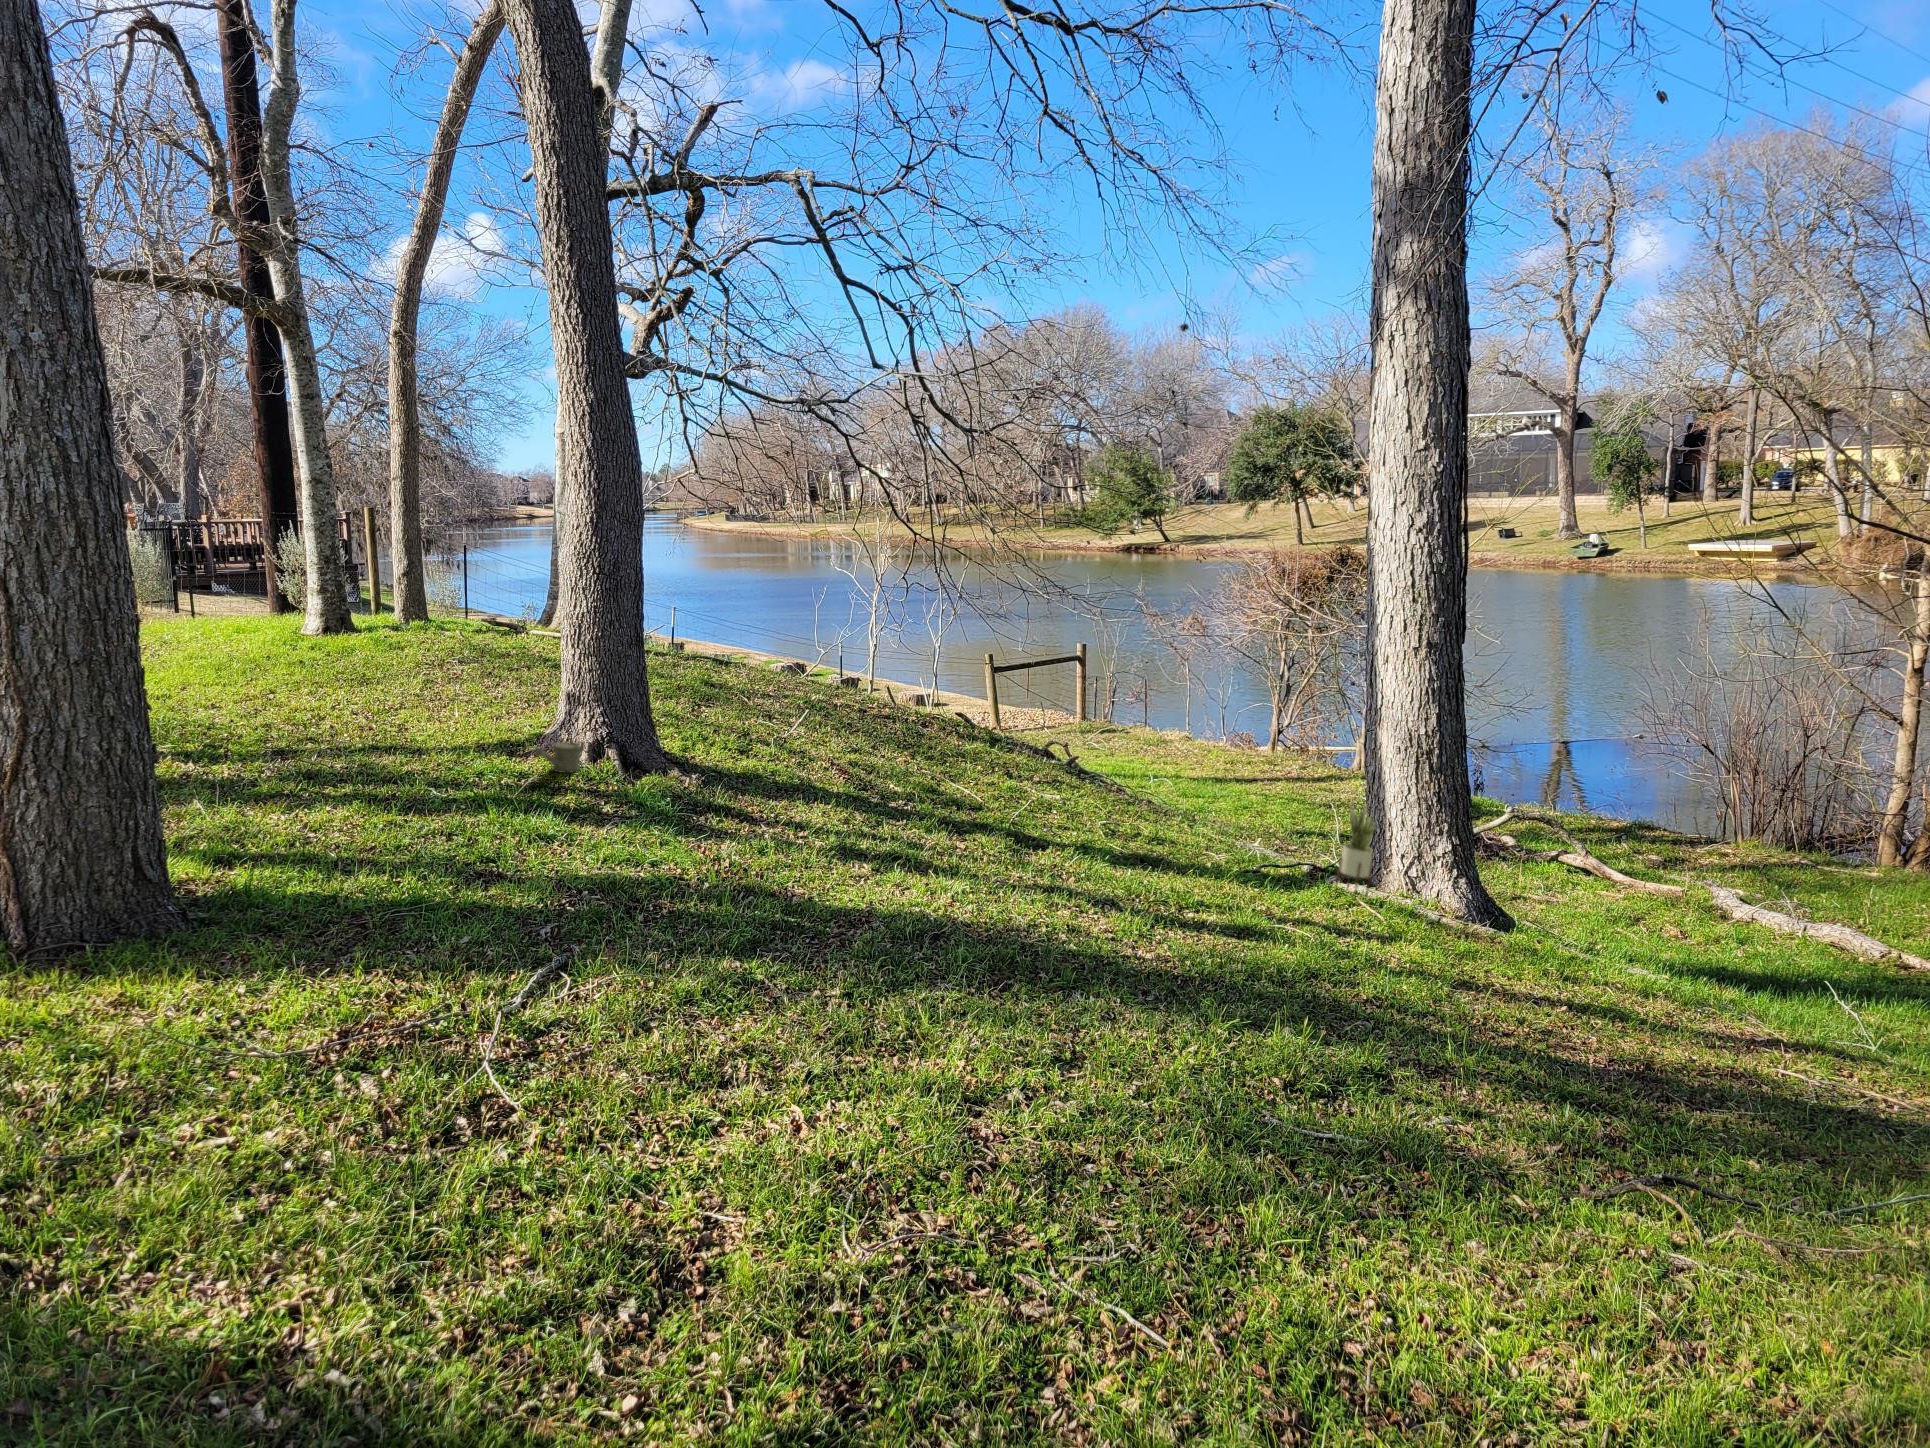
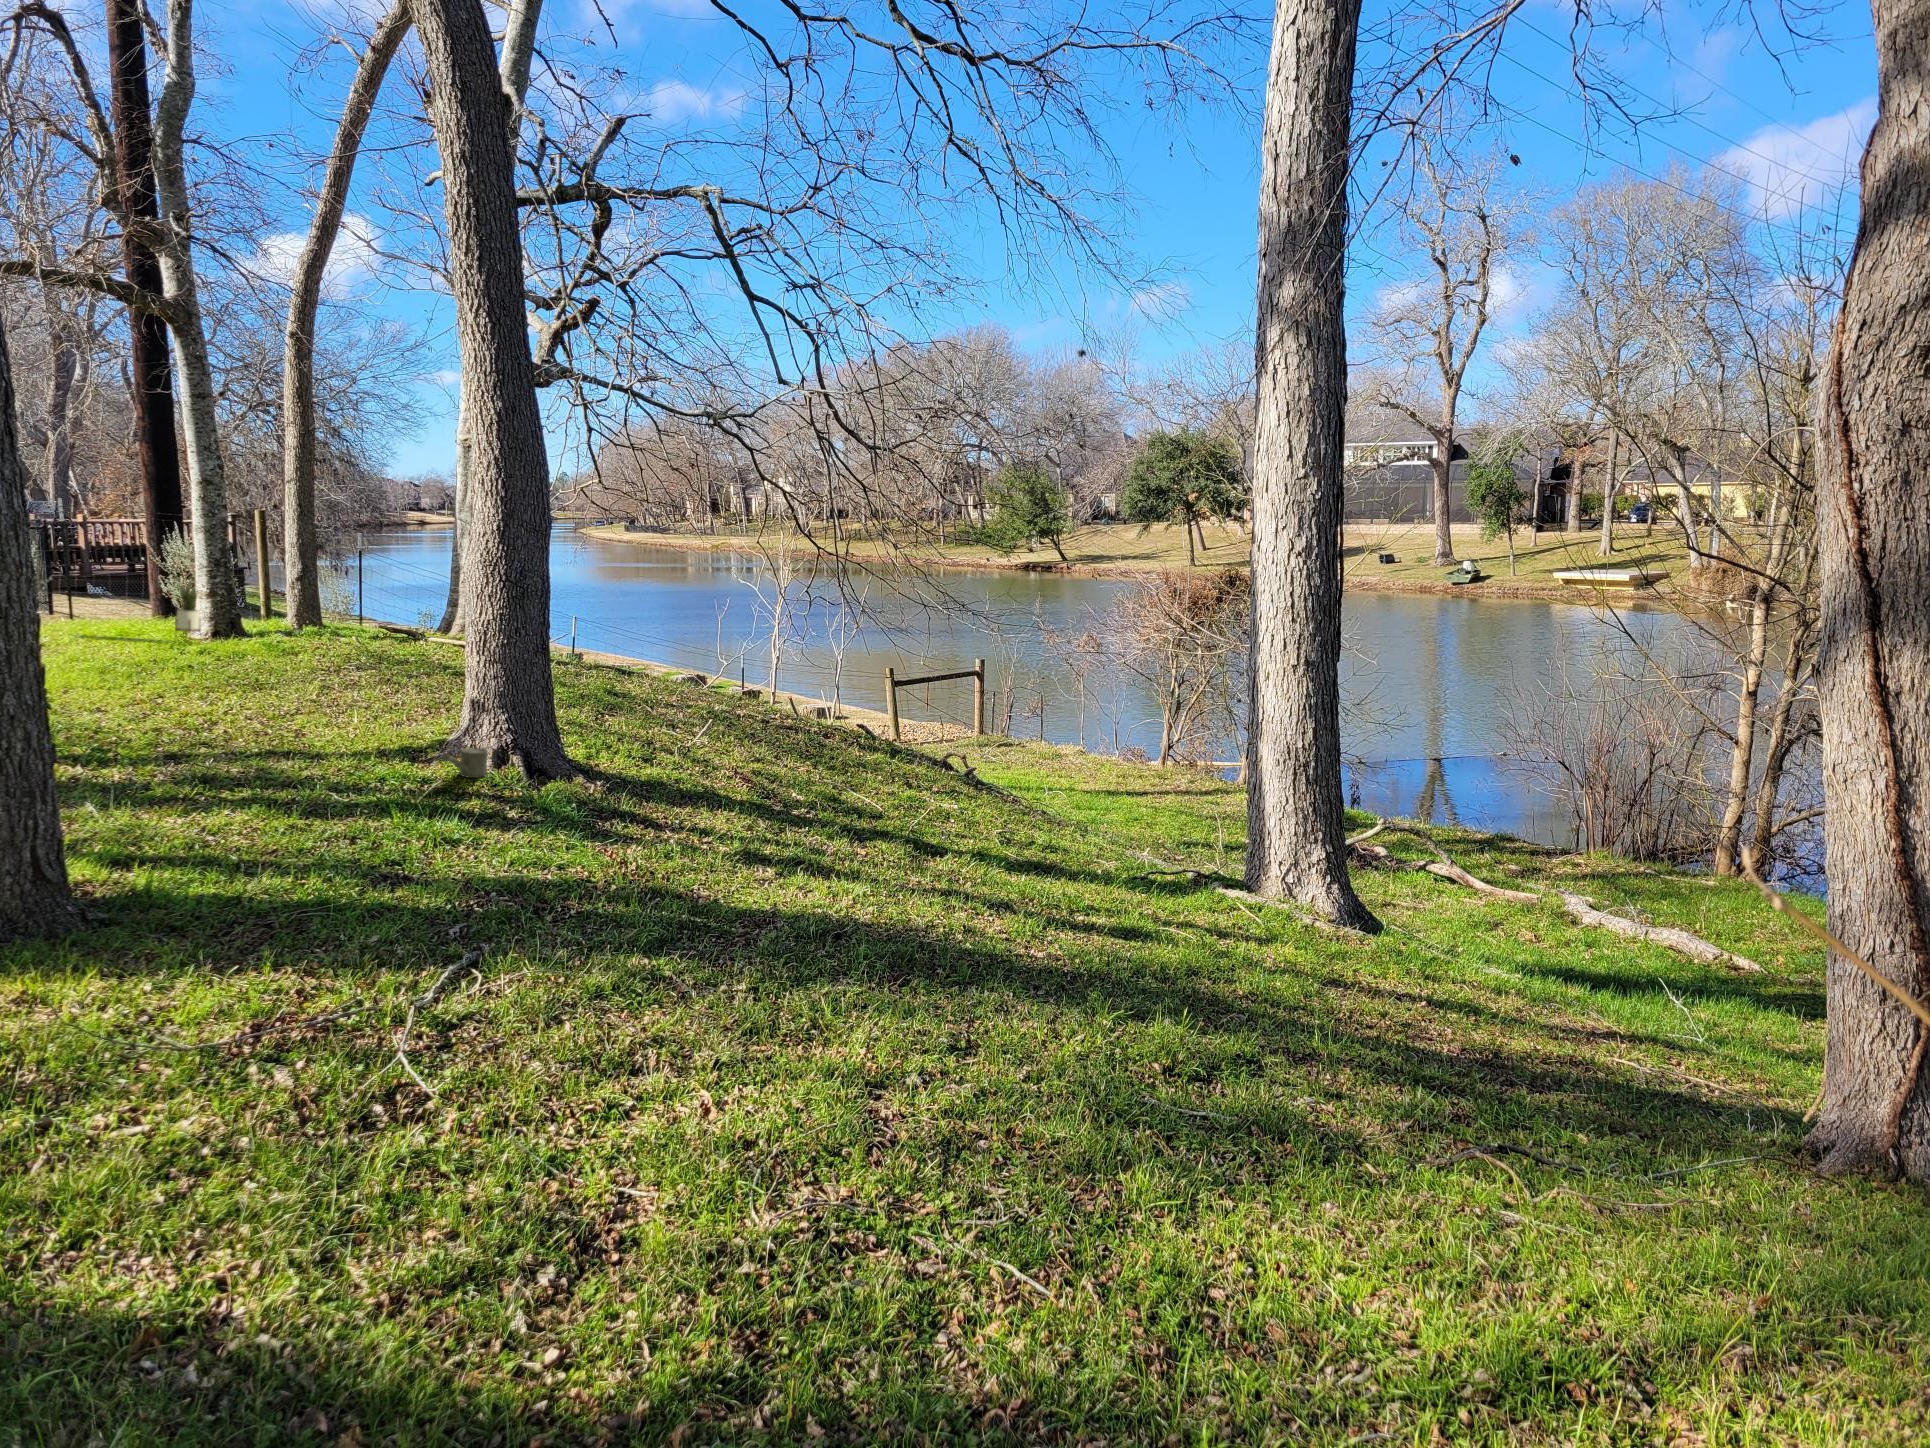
potted plant: present [1335,802,1376,898] -> present [175,583,201,635]

